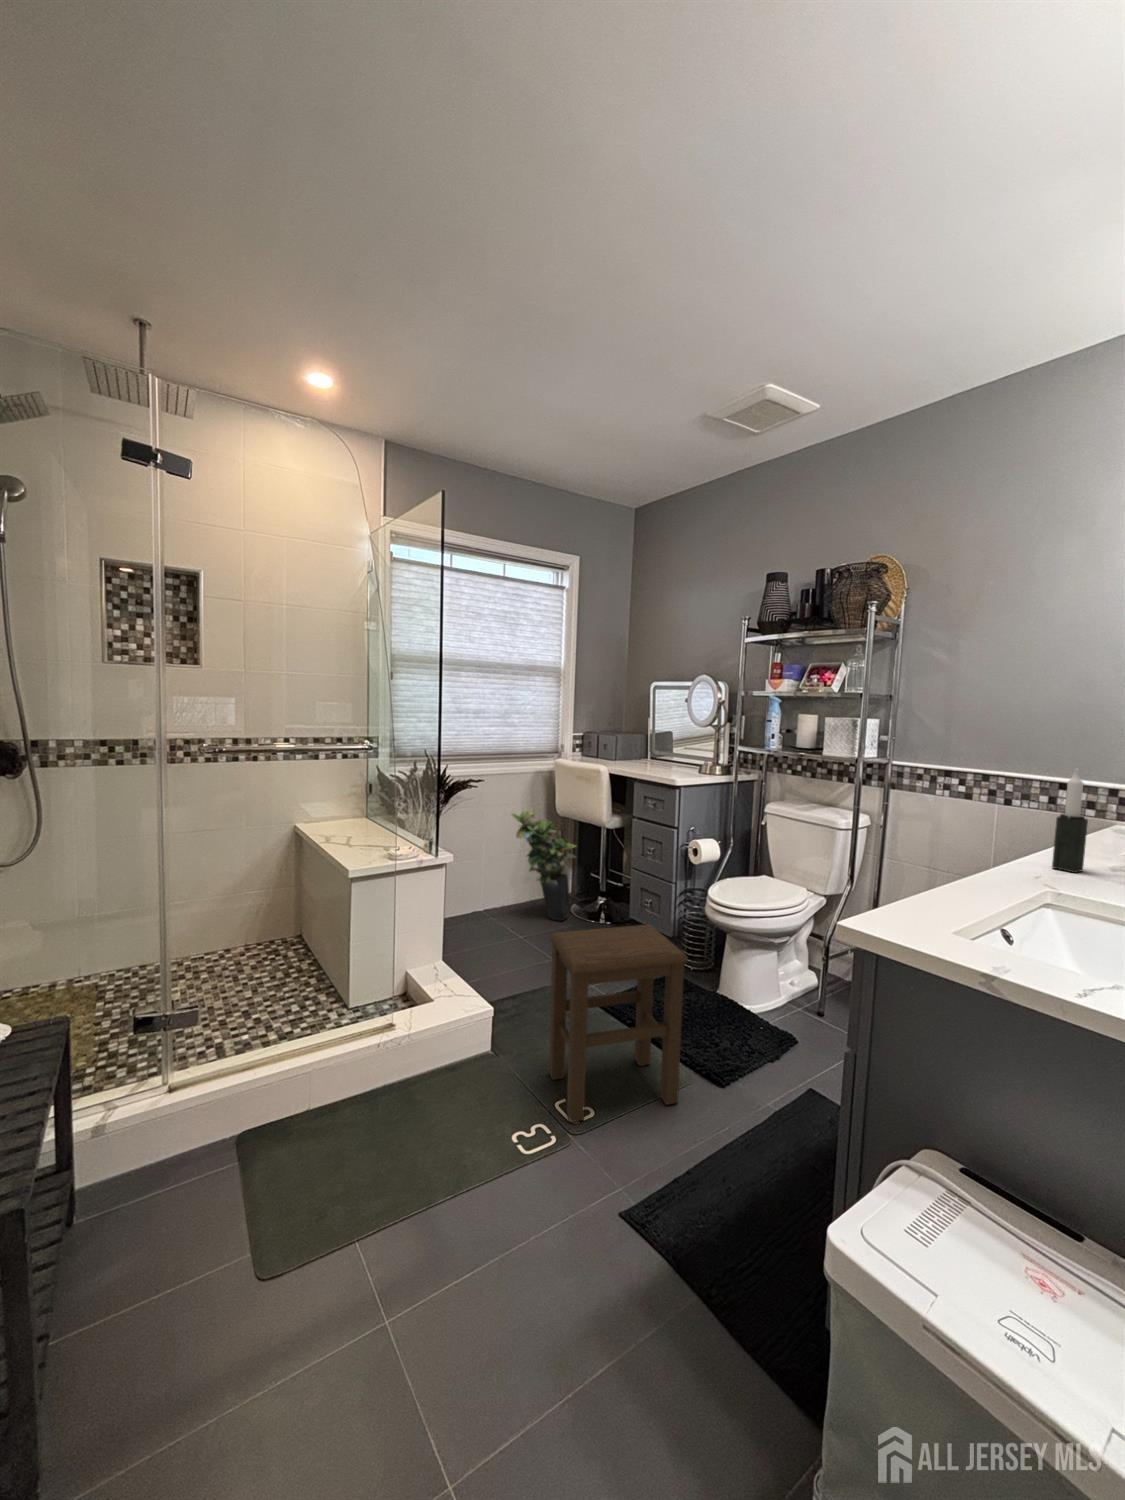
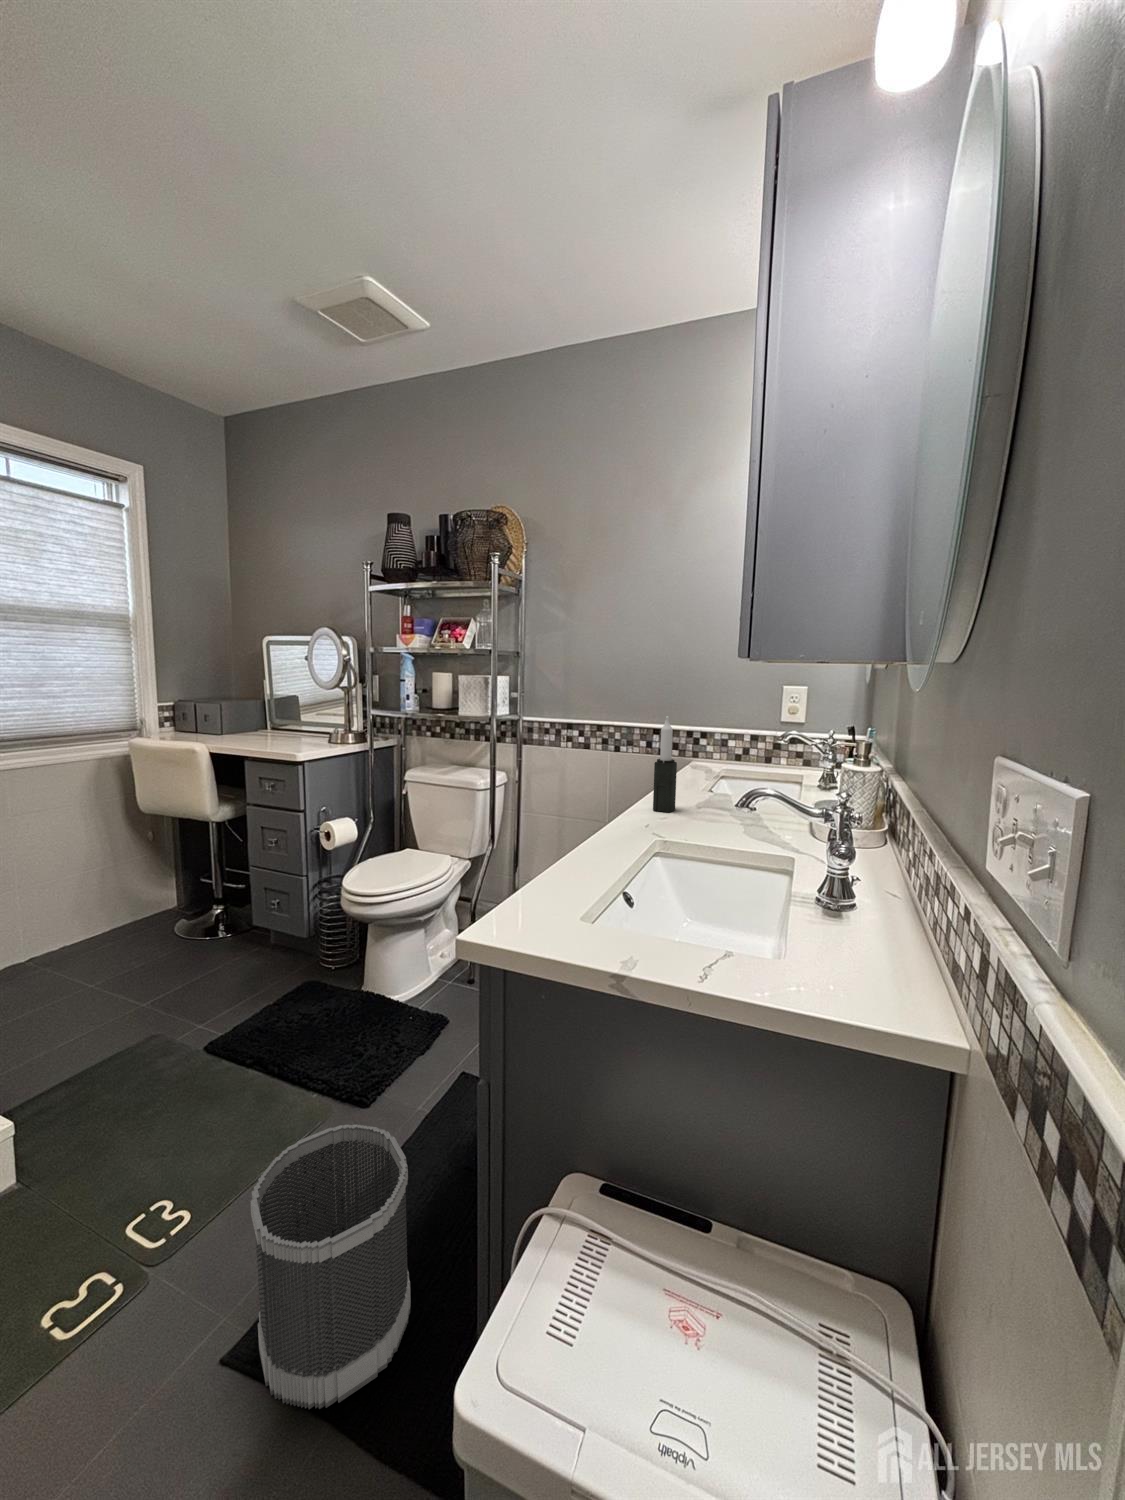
potted plant: present [511,810,576,921] -> none [58,806,175,949]
stool: present [549,924,688,1122] -> none [96,943,309,1249]
wastebasket: none [649,1077,772,1286] -> present [250,1124,411,1409]

